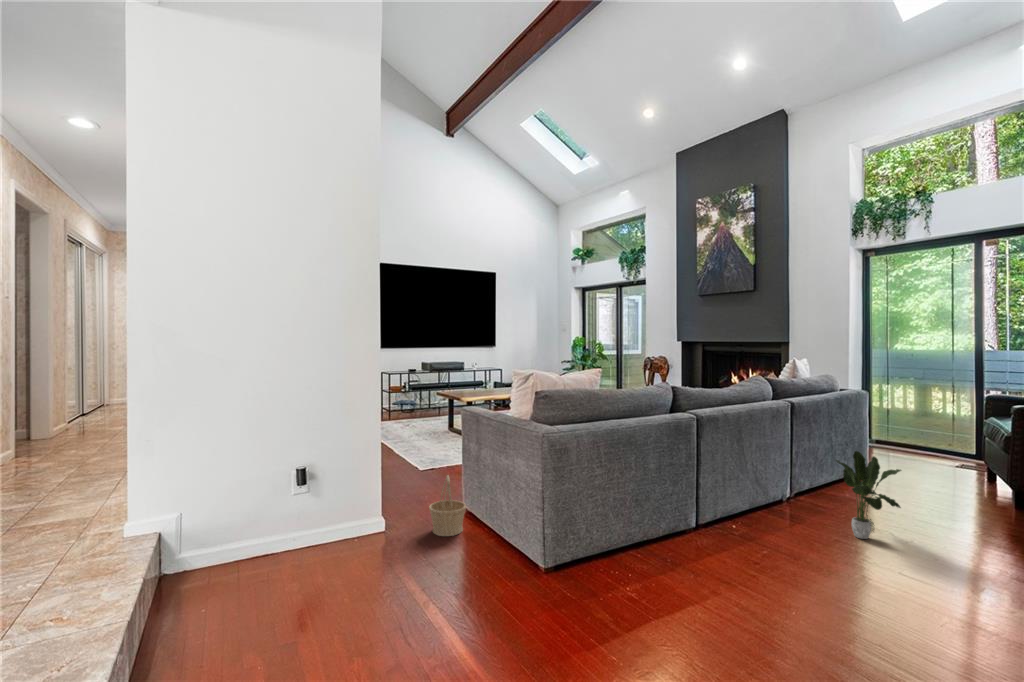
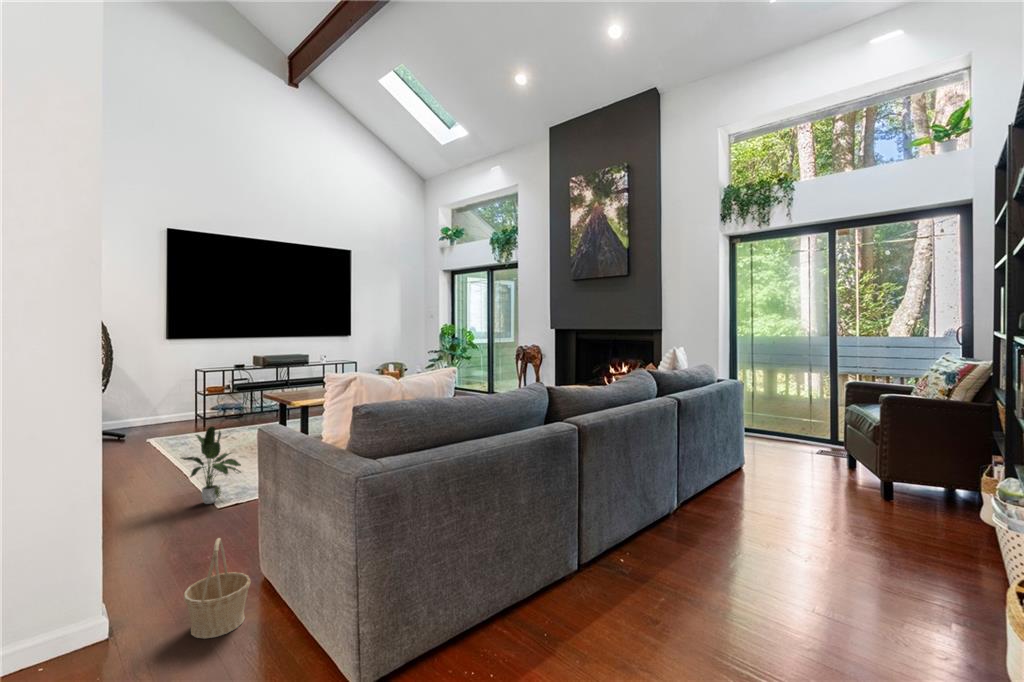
potted plant: present [836,451,901,539] -> present [181,426,241,504]

